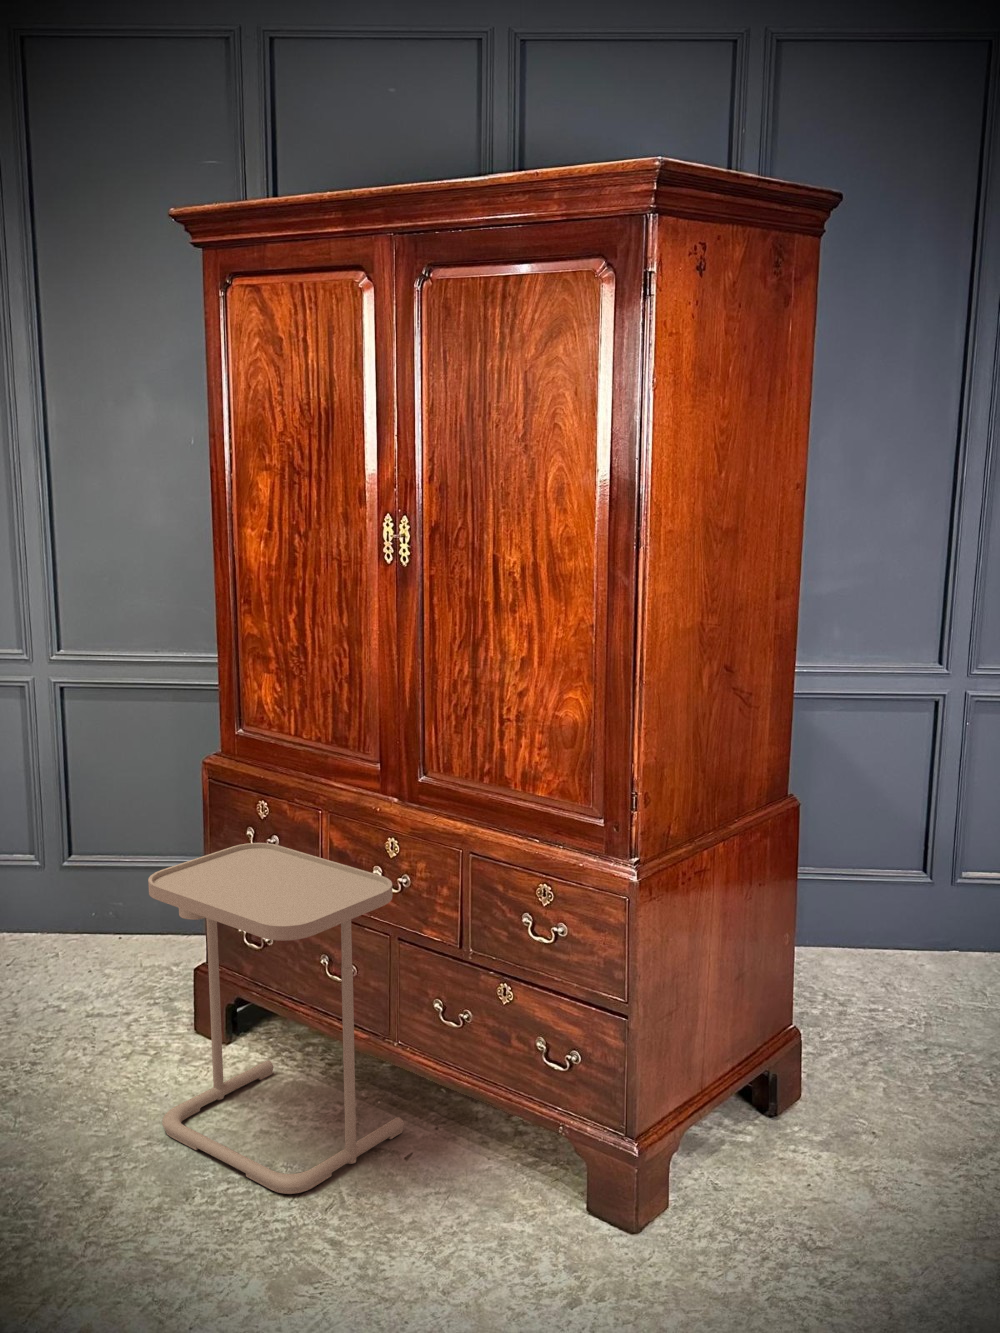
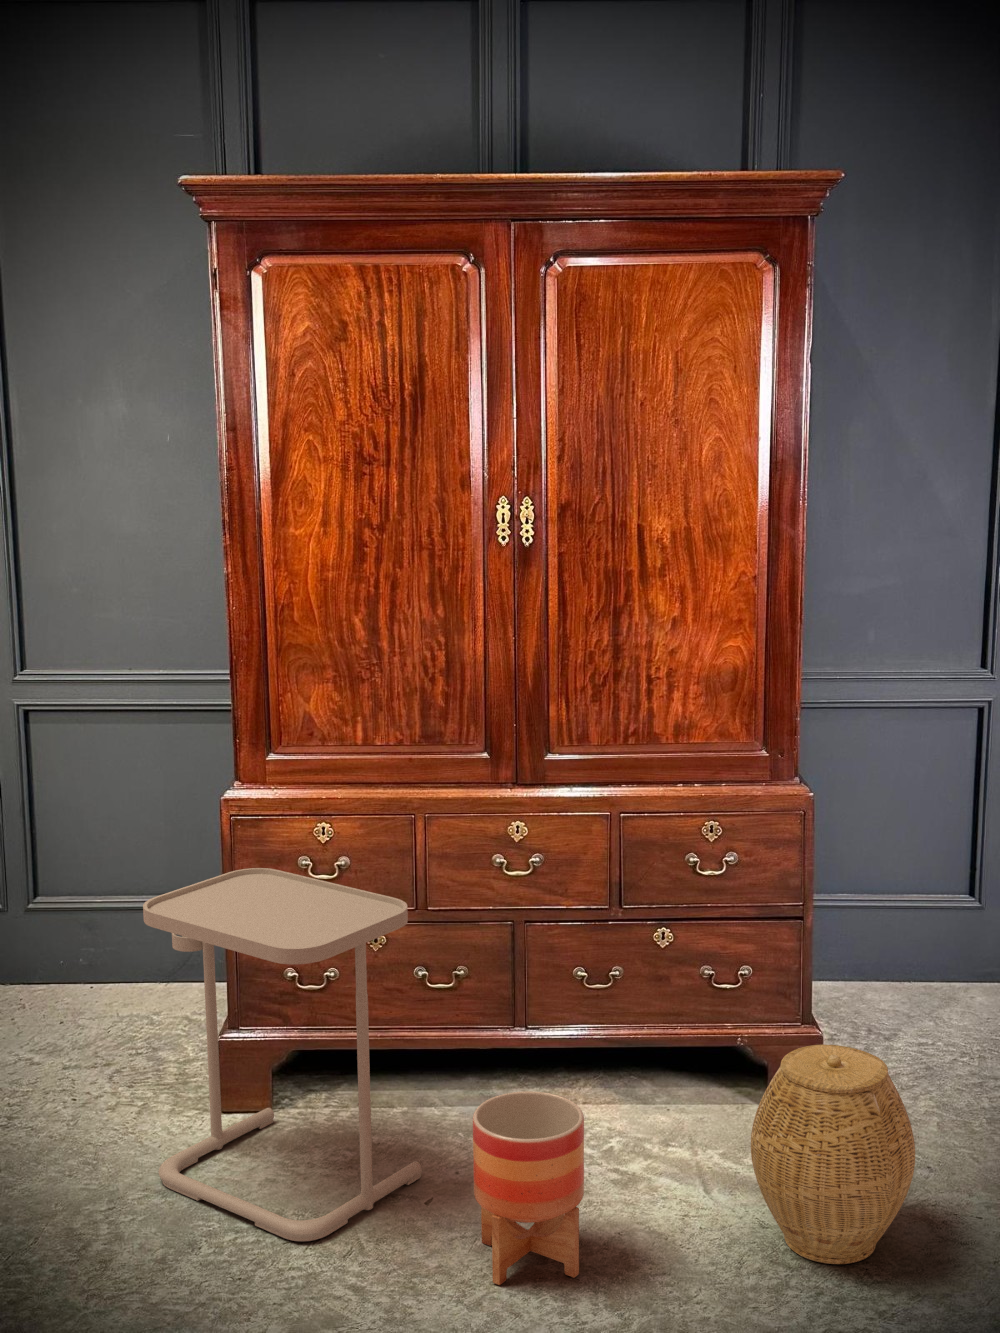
woven basket: none [706,1023,860,1230] -> present [751,1045,915,1264]
planter: none [446,1061,550,1243] -> present [473,1091,584,1285]

